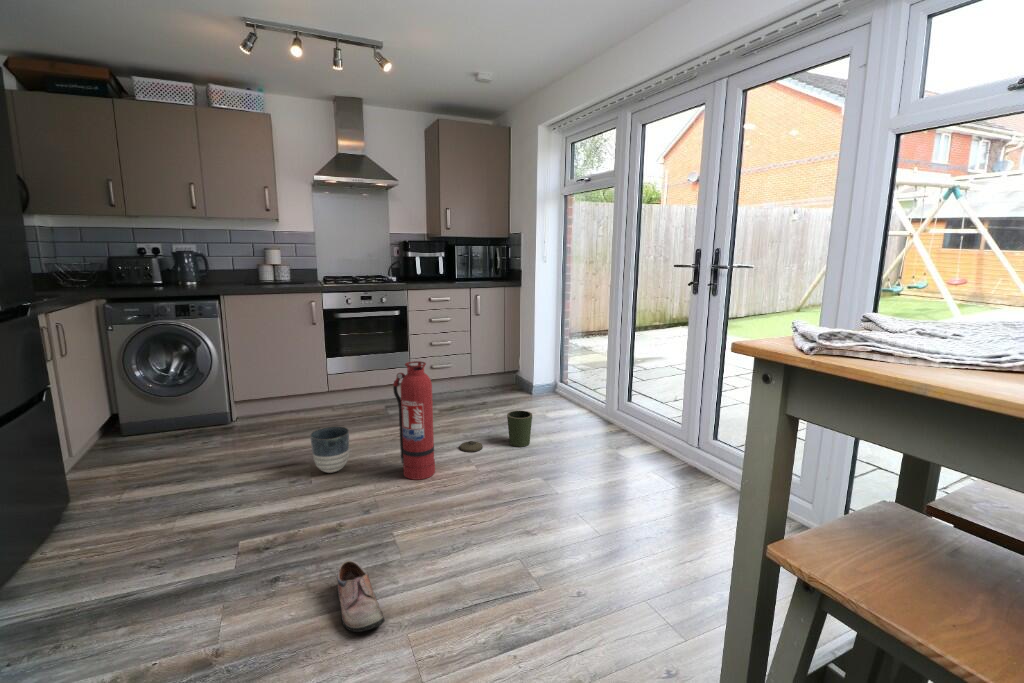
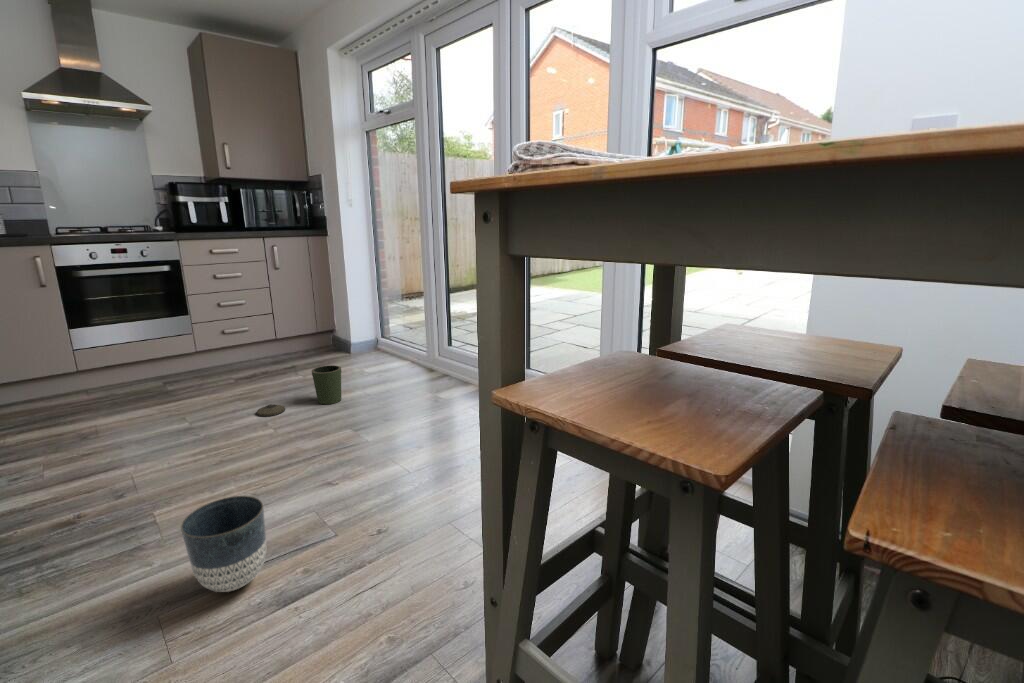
fire extinguisher: present [393,361,435,480] -> none [151,314,222,453]
planter: present [310,426,349,473] -> present [181,496,266,592]
shoe: present [337,561,385,632] -> none [59,550,127,629]

